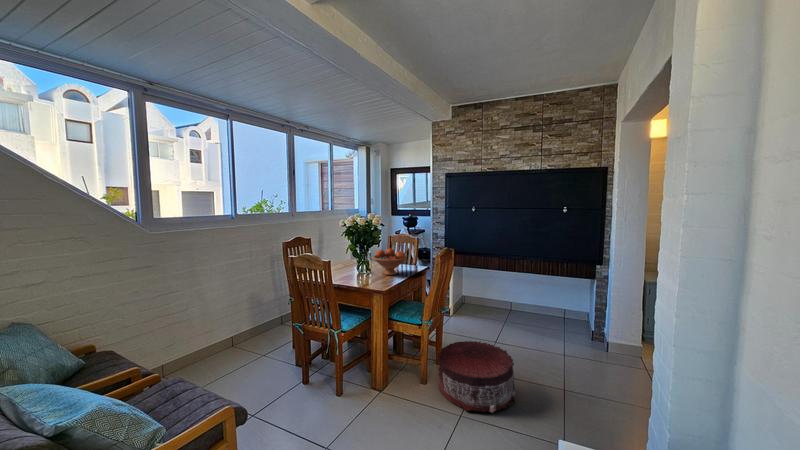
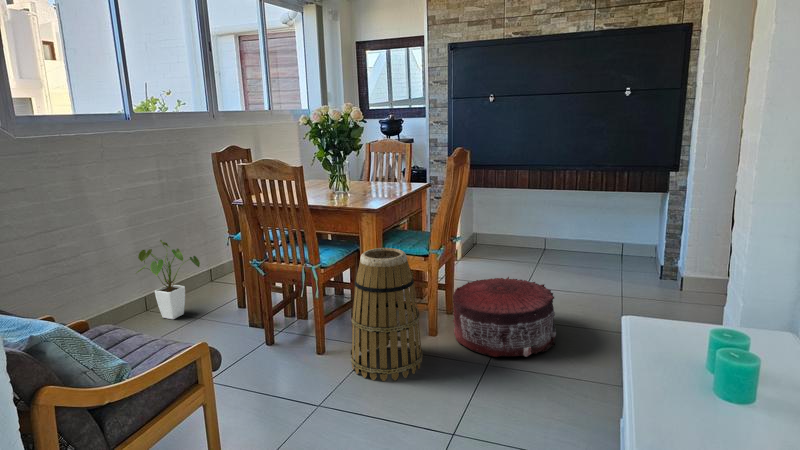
fruit bowl: present [373,248,406,275] -> none [352,155,401,193]
house plant: none [225,297,269,354] -> present [136,240,200,319]
basket: none [359,321,413,428] -> present [351,248,423,381]

